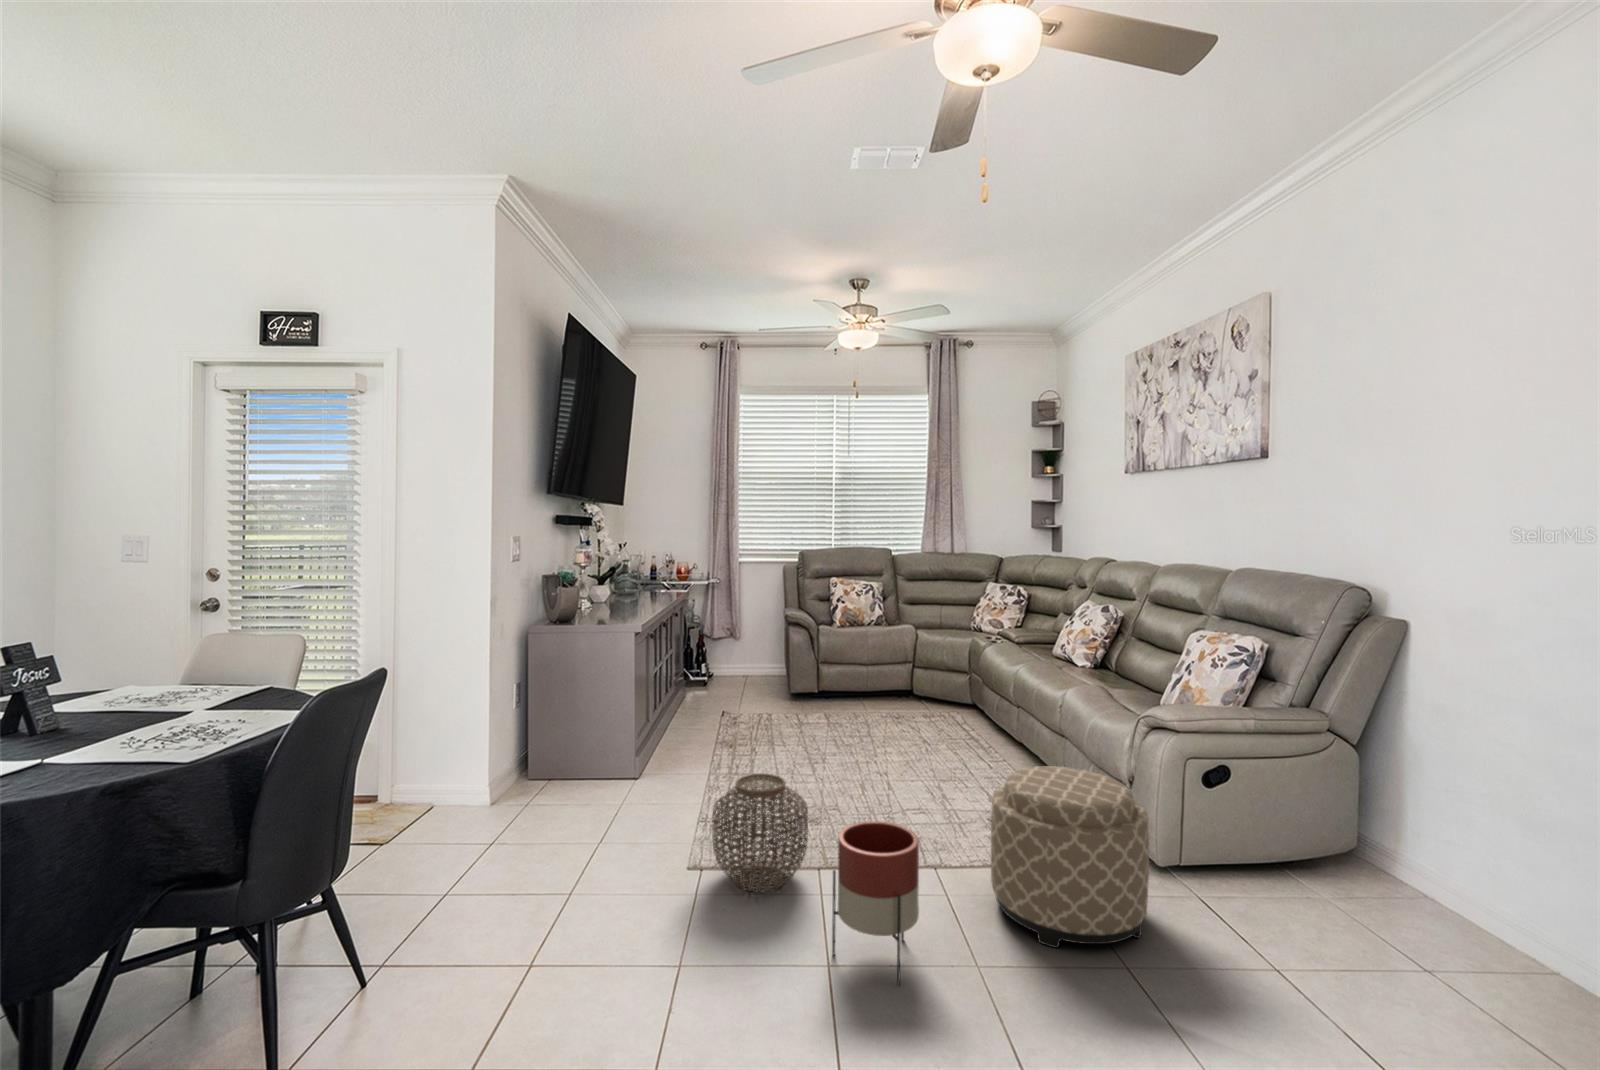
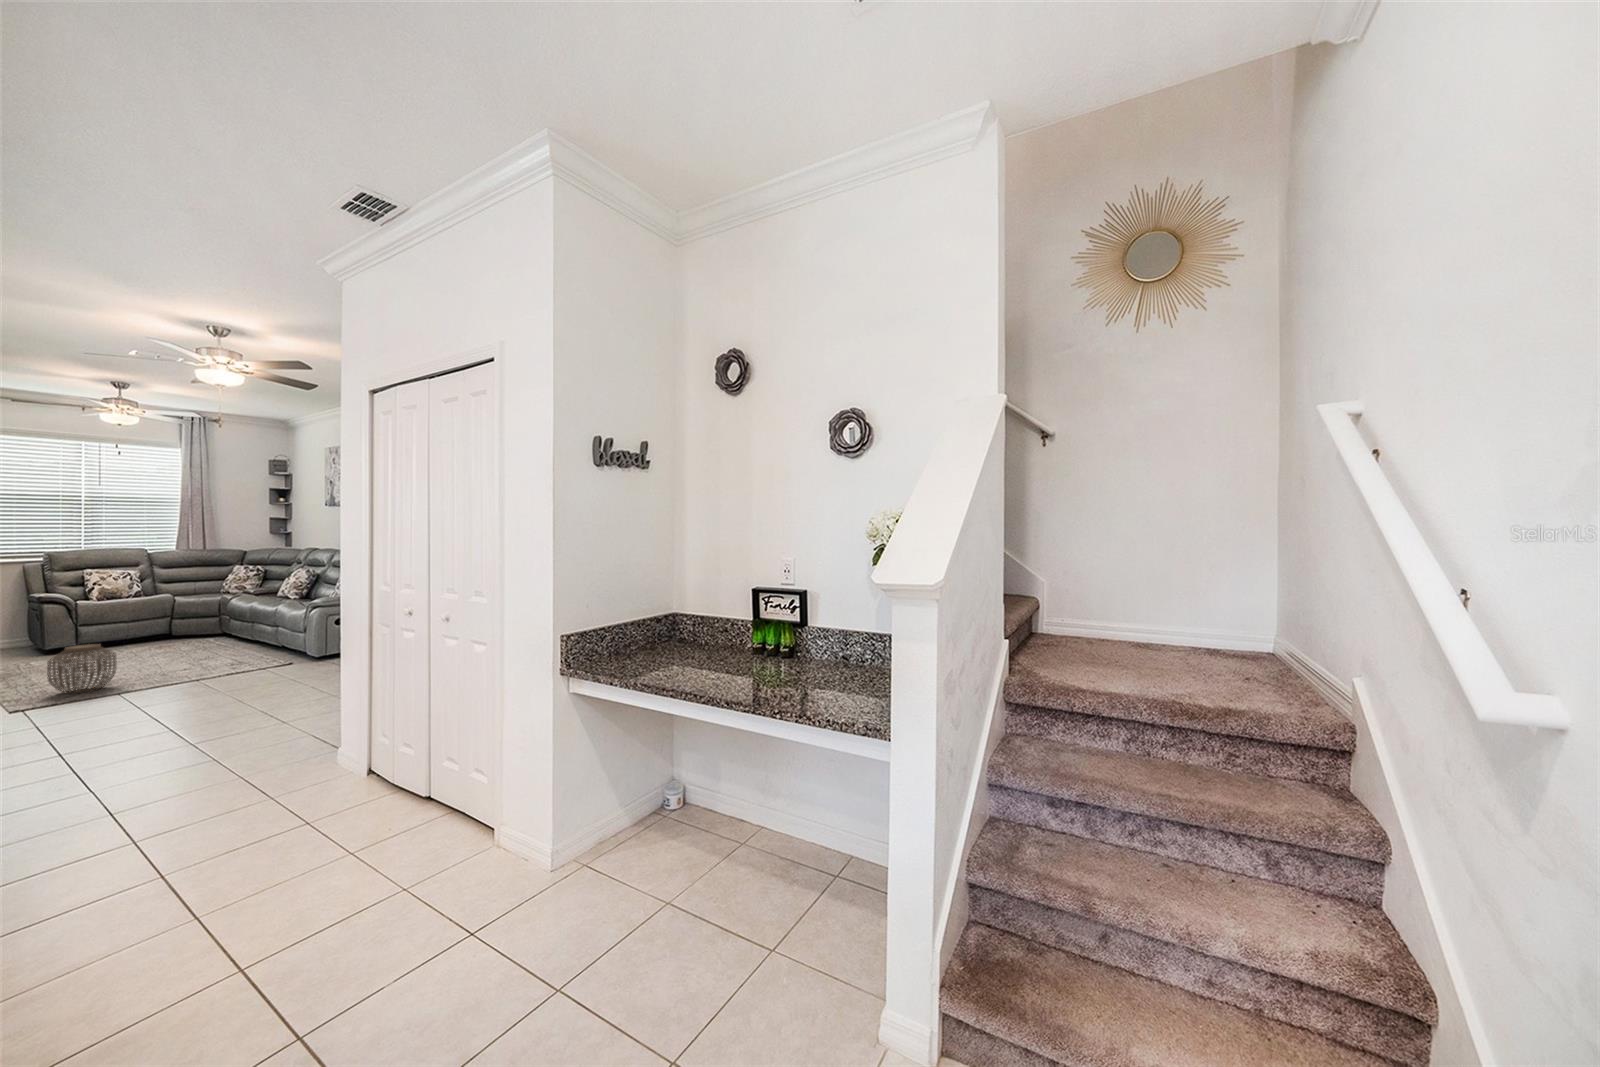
ottoman: present [991,766,1149,948] -> none [227,619,299,673]
planter: present [832,821,919,985] -> none [142,640,190,691]

